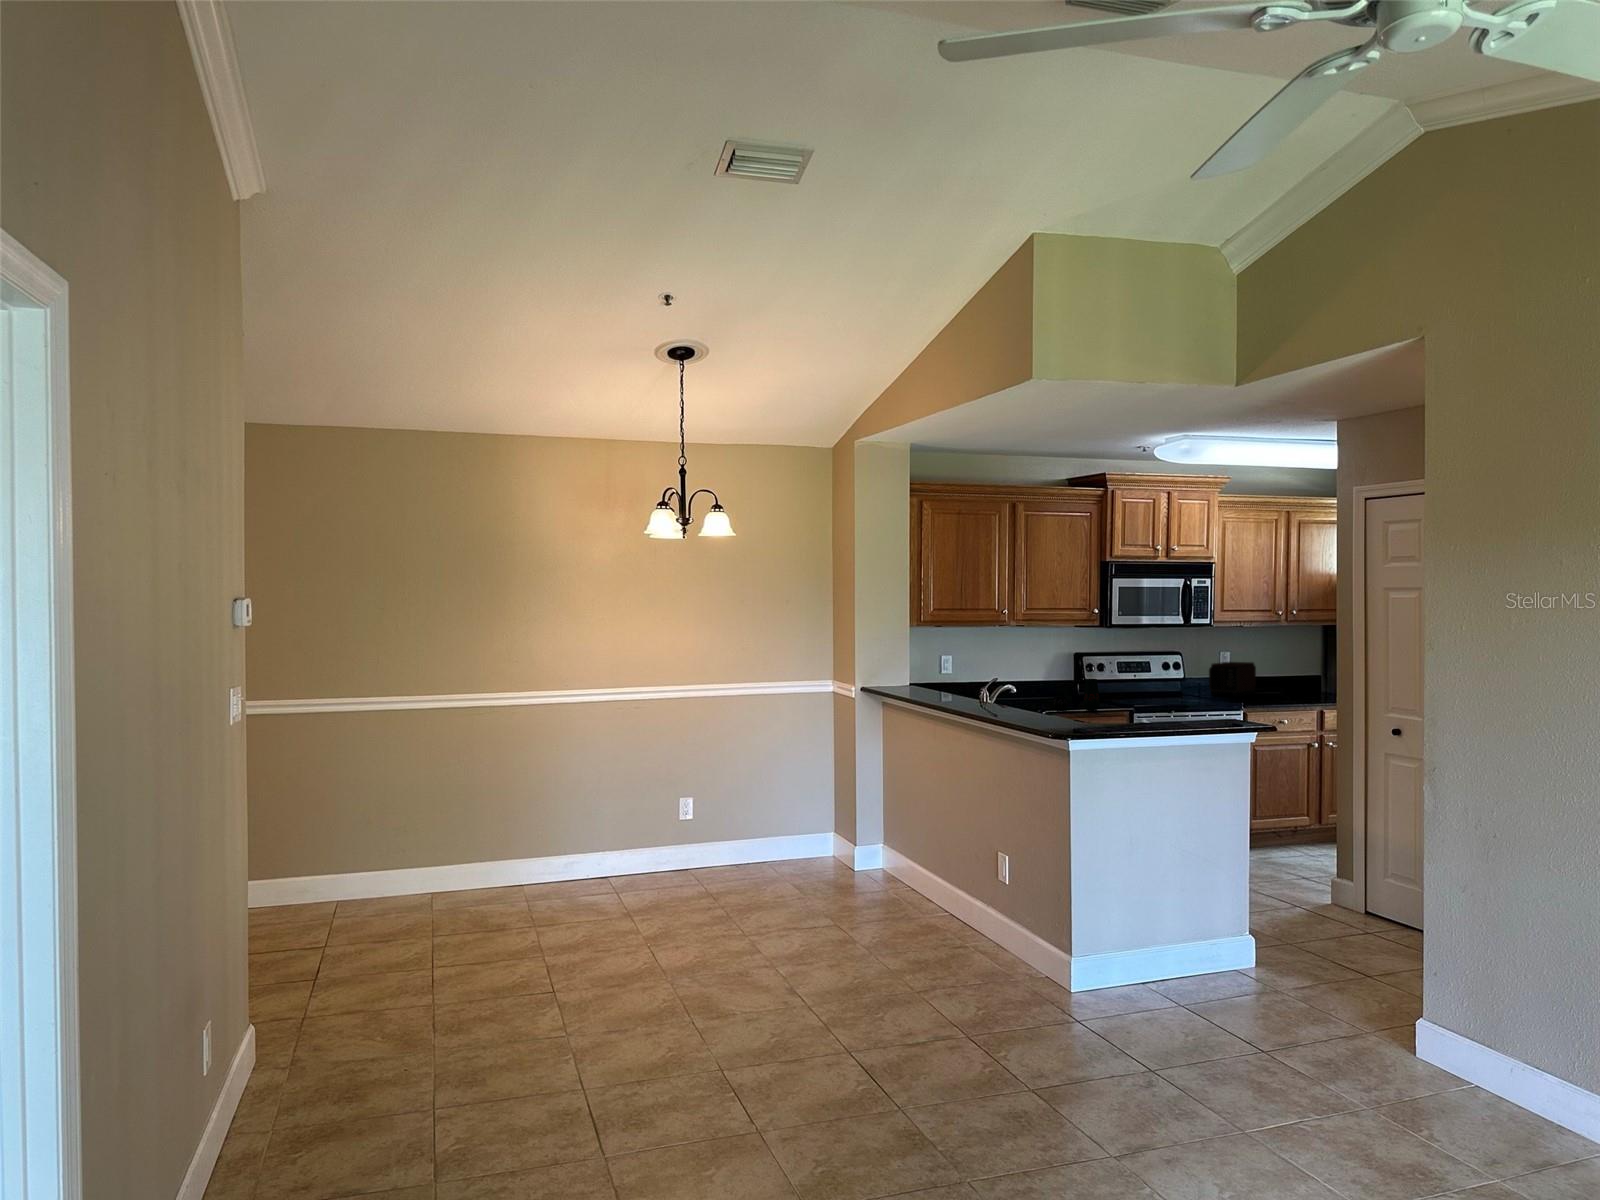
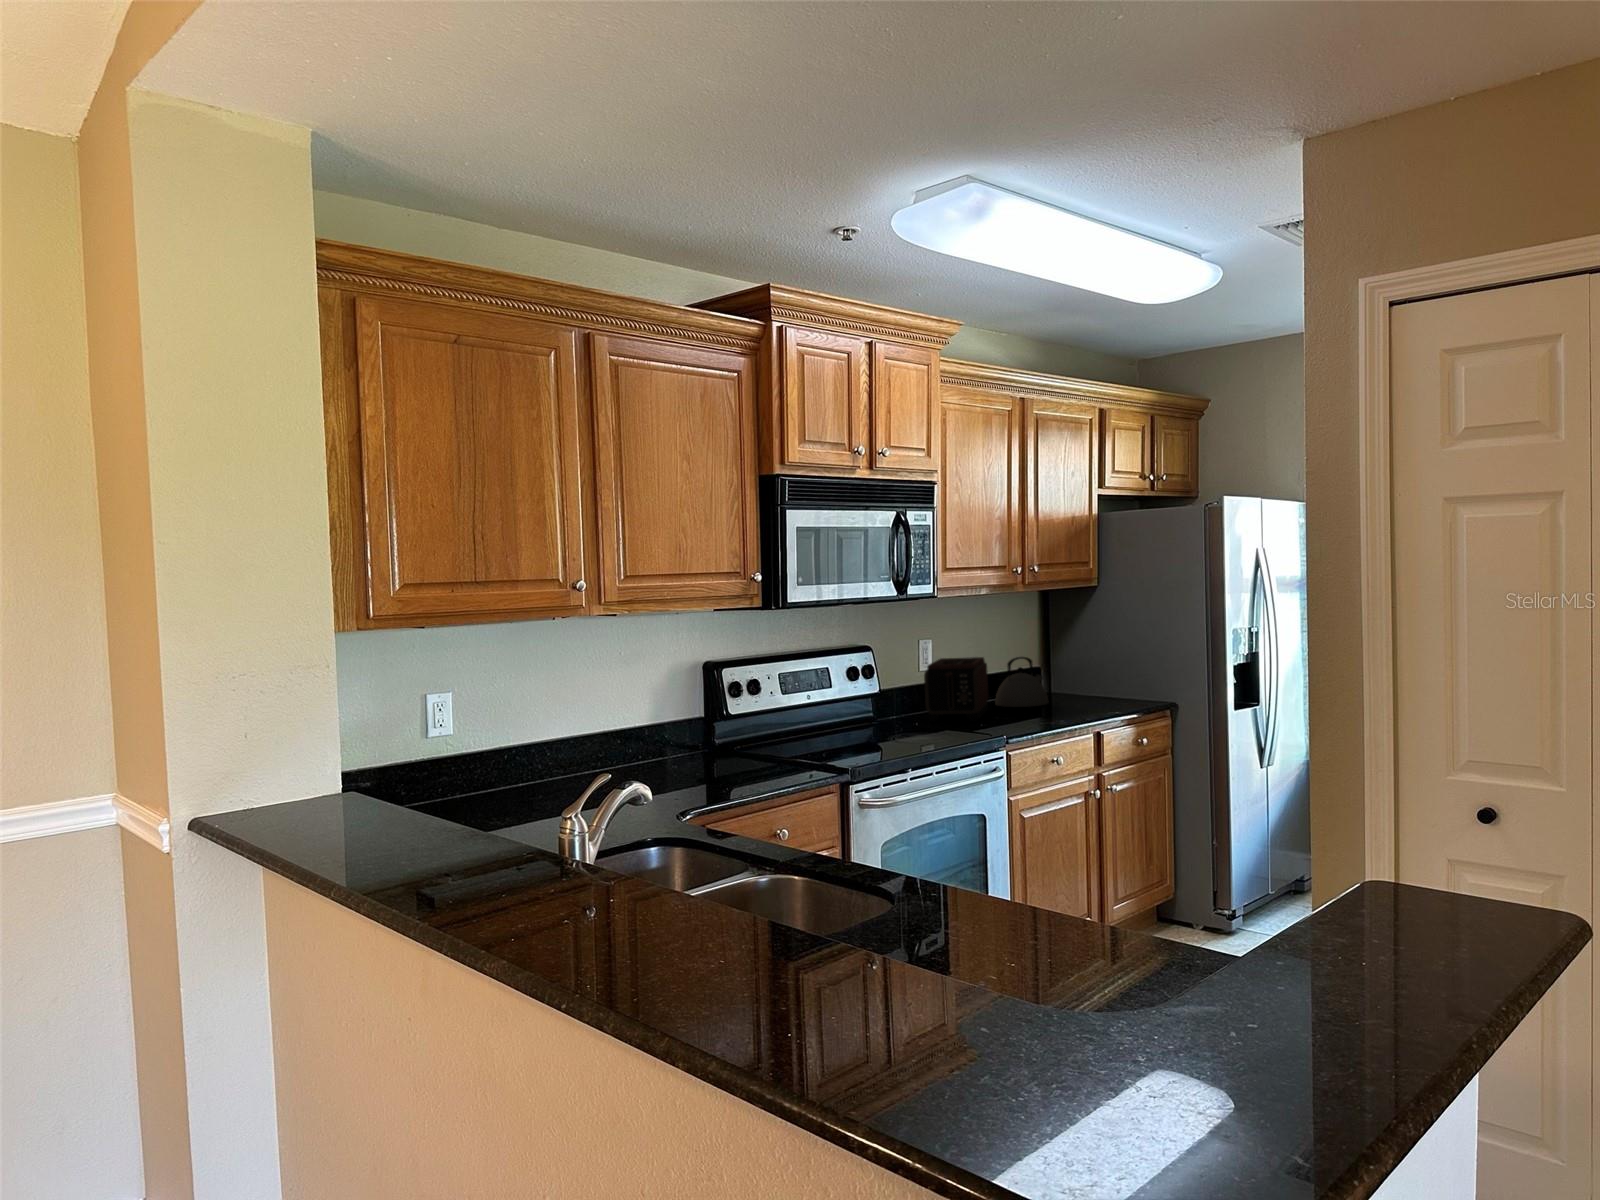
kettle: none [1266,664,1300,694] -> present [995,657,1049,707]
vase: present [1051,679,1100,710] -> none [684,720,785,795]

